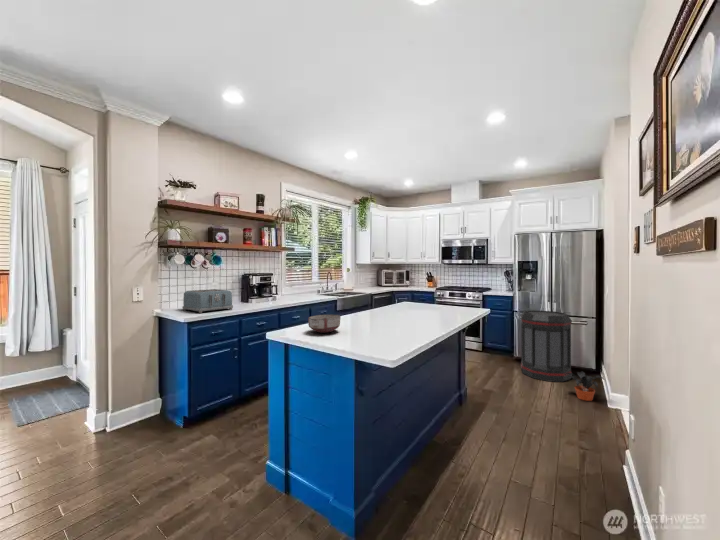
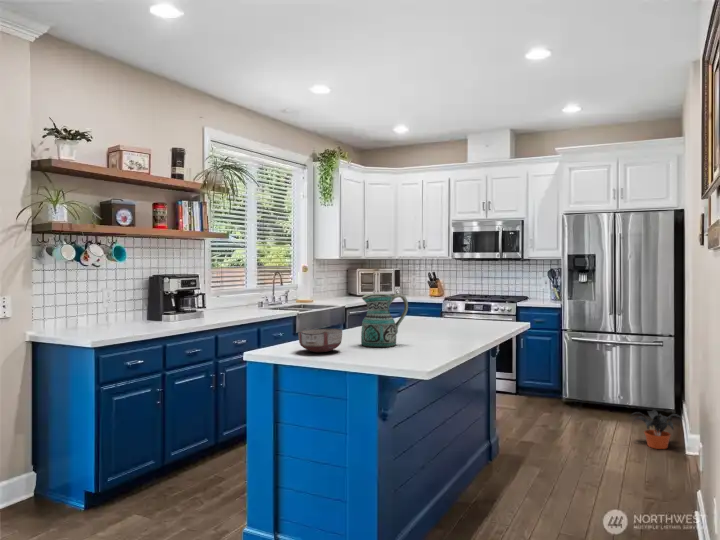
toaster: present [182,289,233,313] -> none [71,299,152,334]
ceramic pitcher: none [358,289,393,329] -> present [361,293,408,347]
trash can: present [521,311,572,382] -> none [572,328,642,429]

